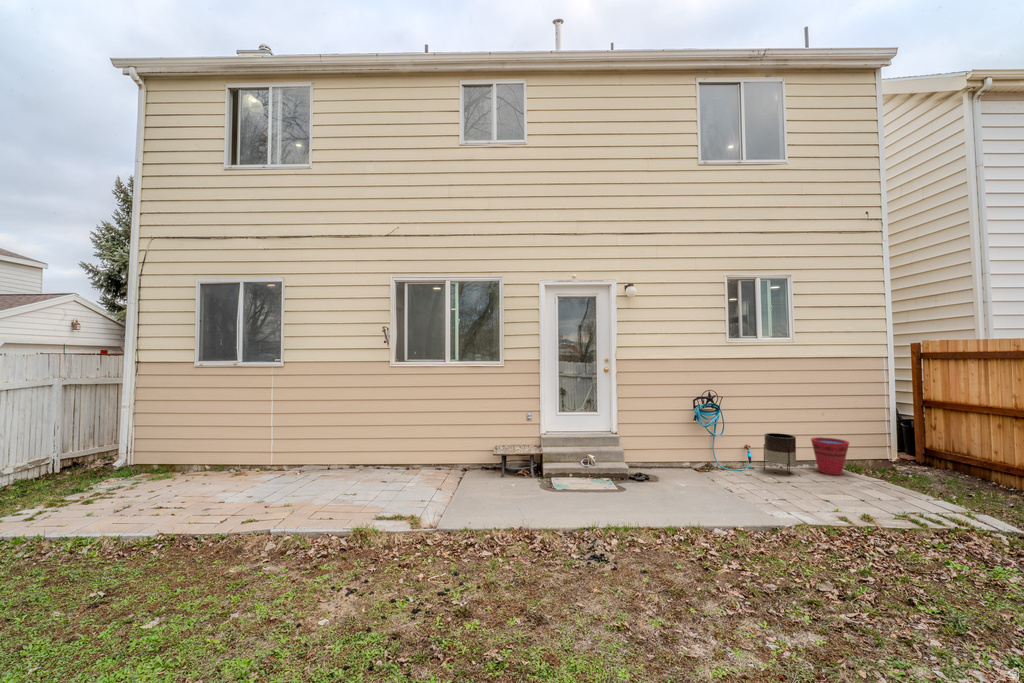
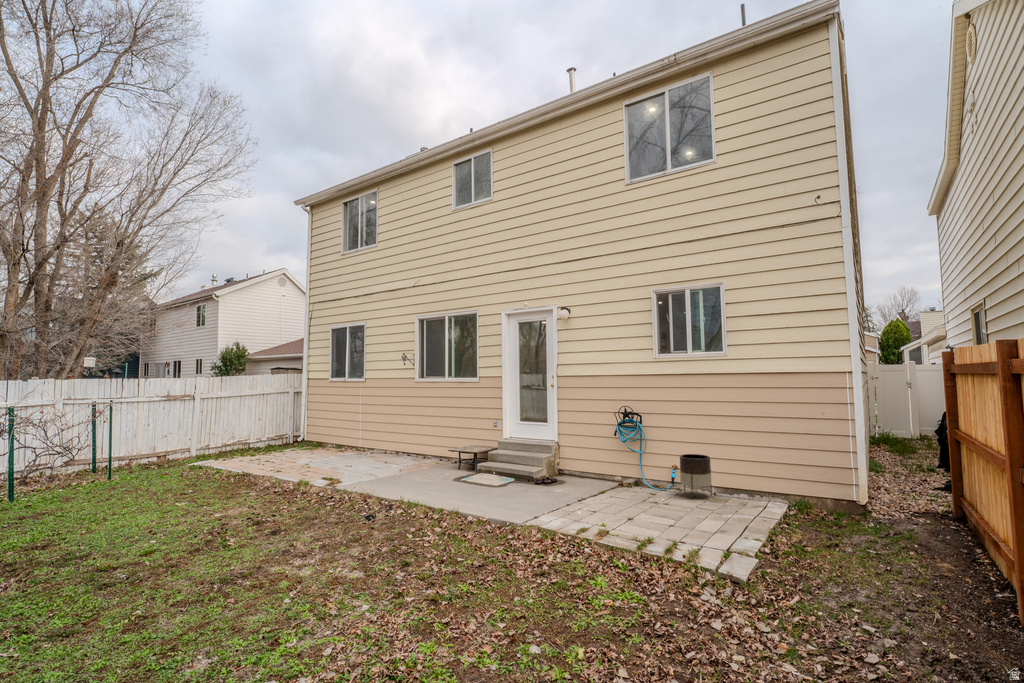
bucket: present [811,437,849,475] -> none [733,464,772,506]

